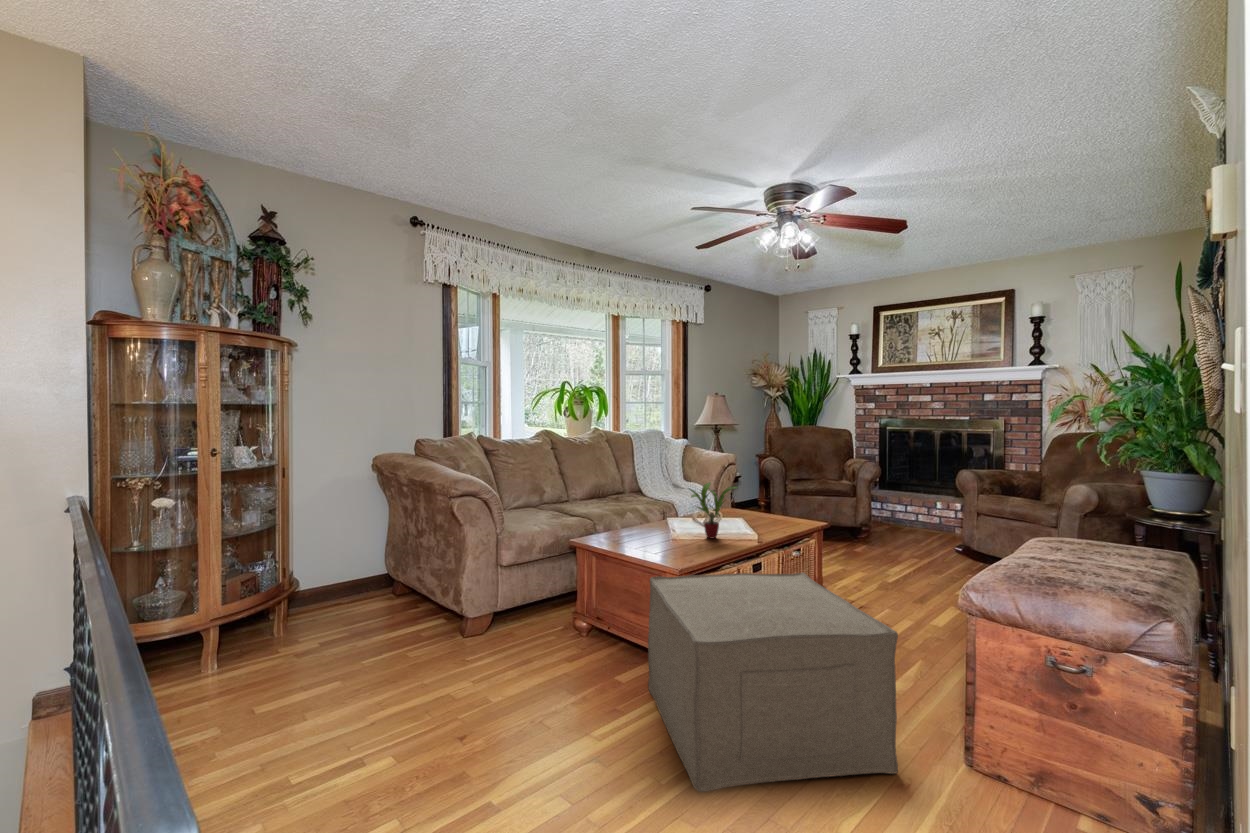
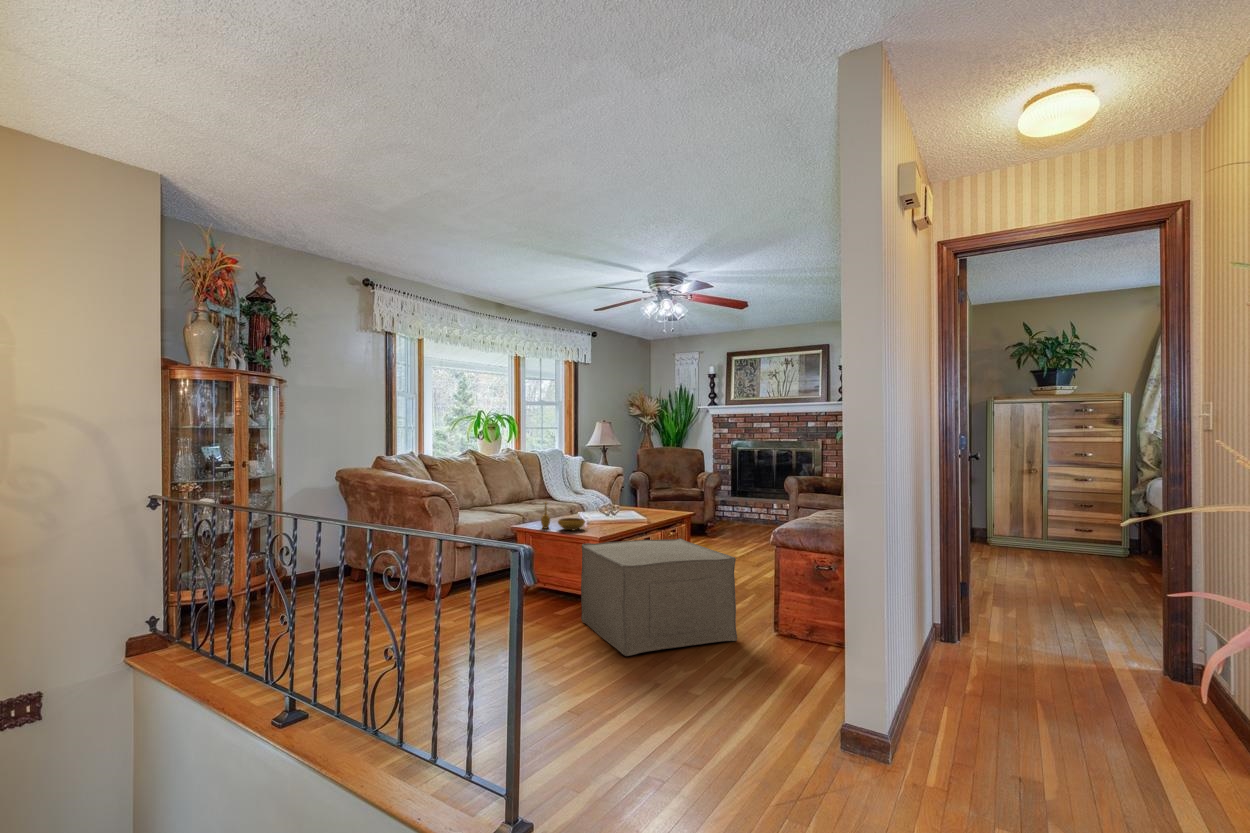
potted plant: present [689,482,738,538] -> none [597,484,635,524]
decorative bowl: none [607,504,666,547] -> present [541,502,585,530]

